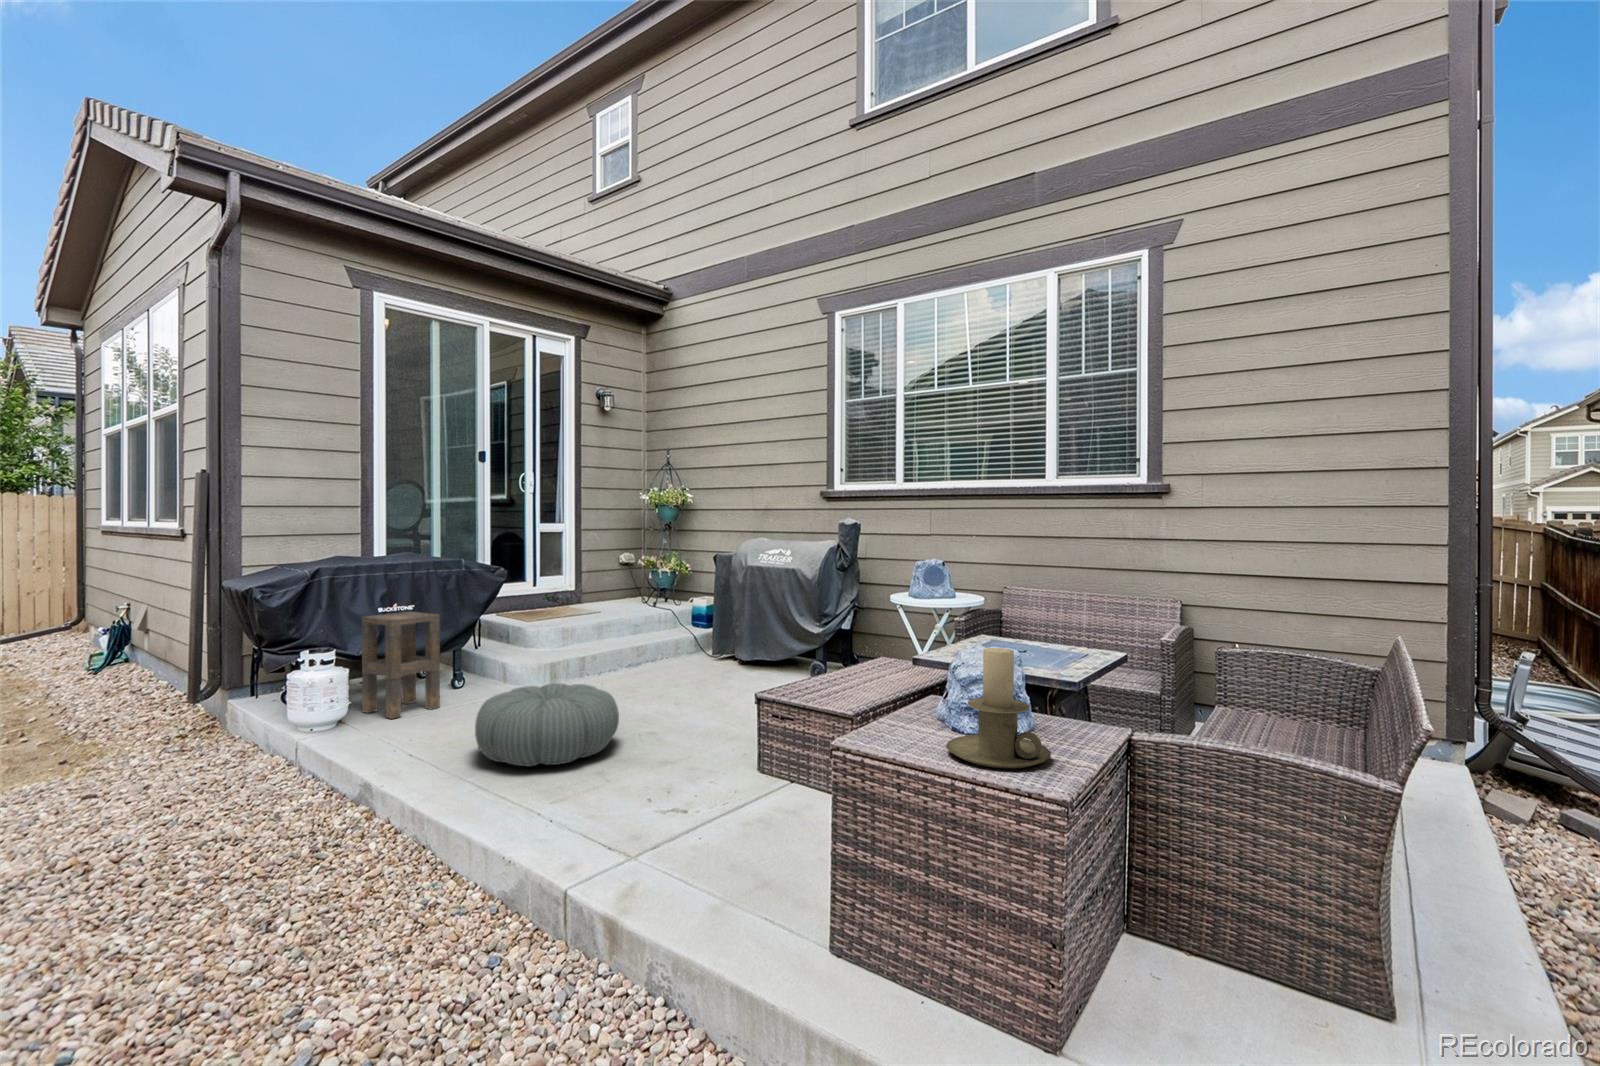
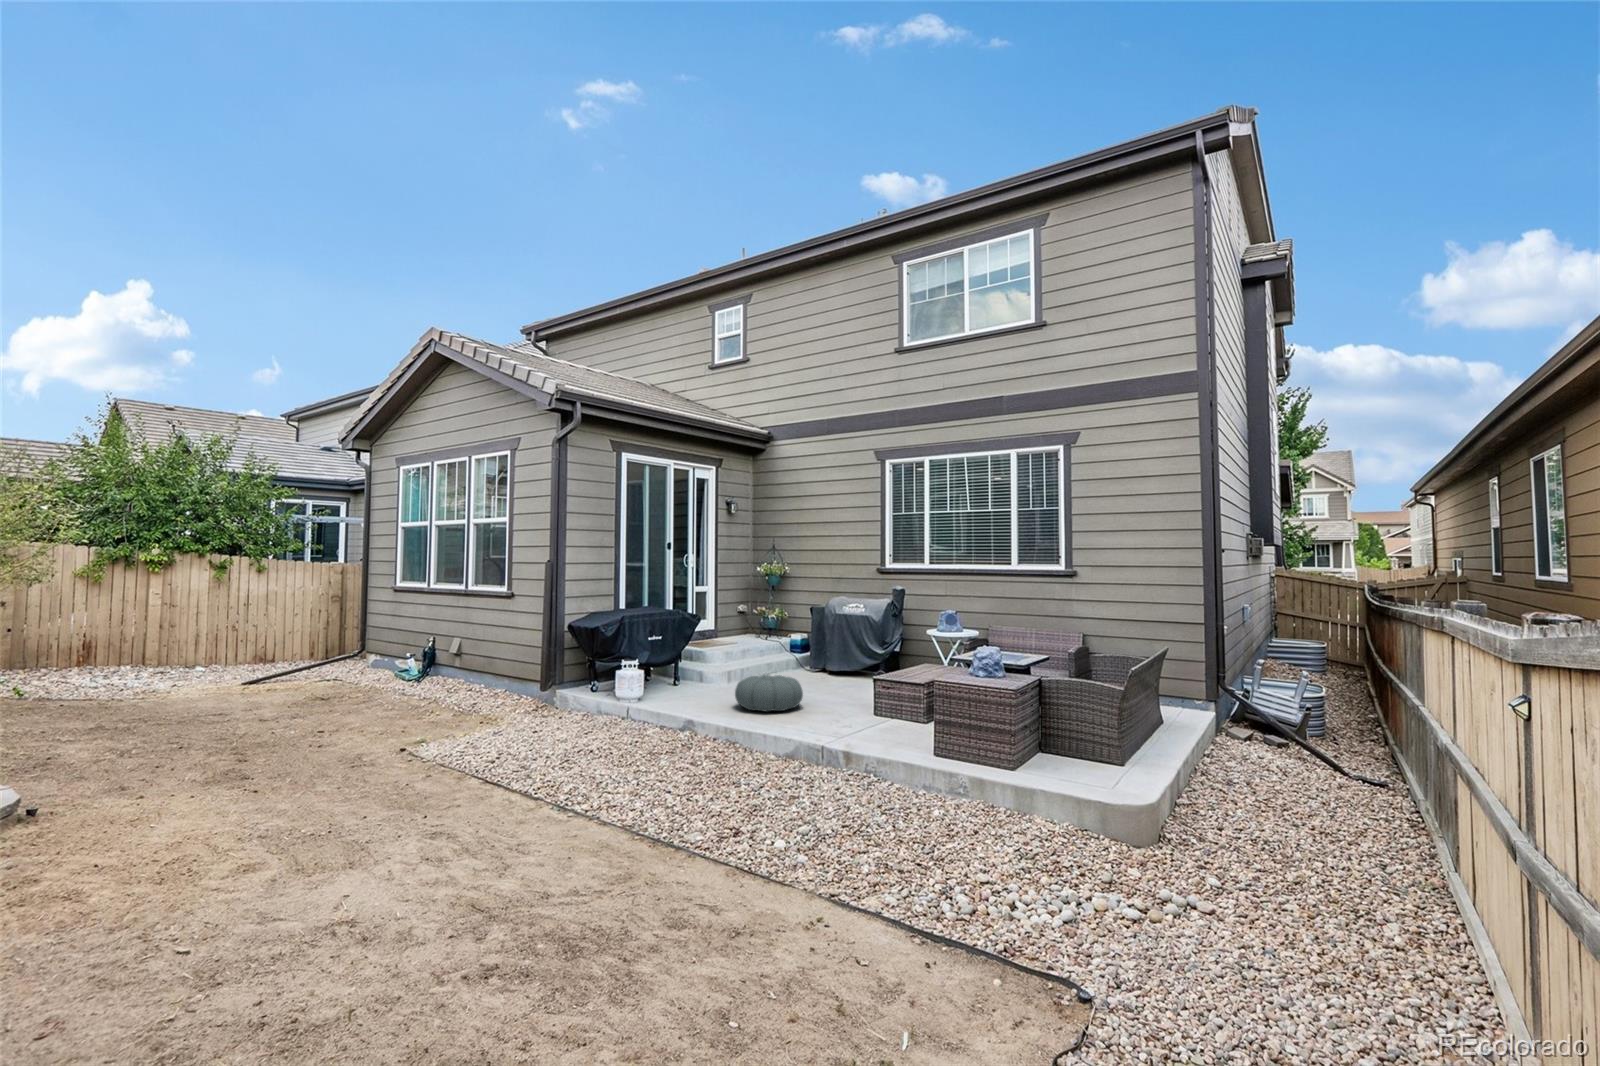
side table: present [362,612,440,719] -> none [647,640,686,697]
candle holder: present [946,648,1051,769] -> none [975,645,1010,684]

